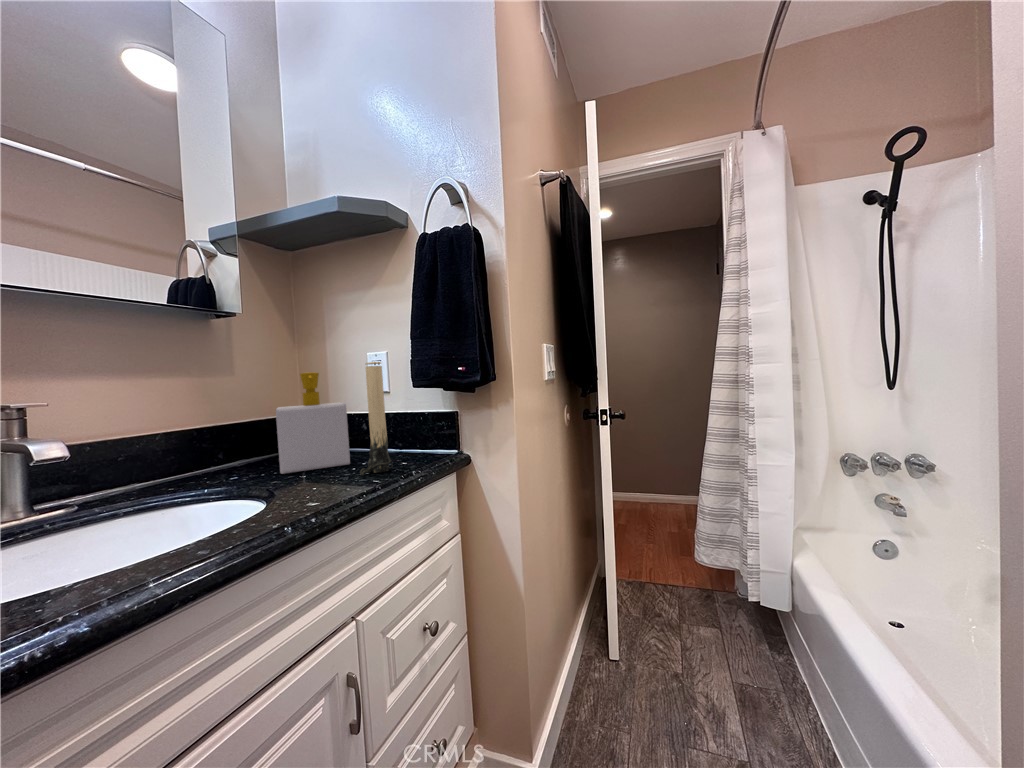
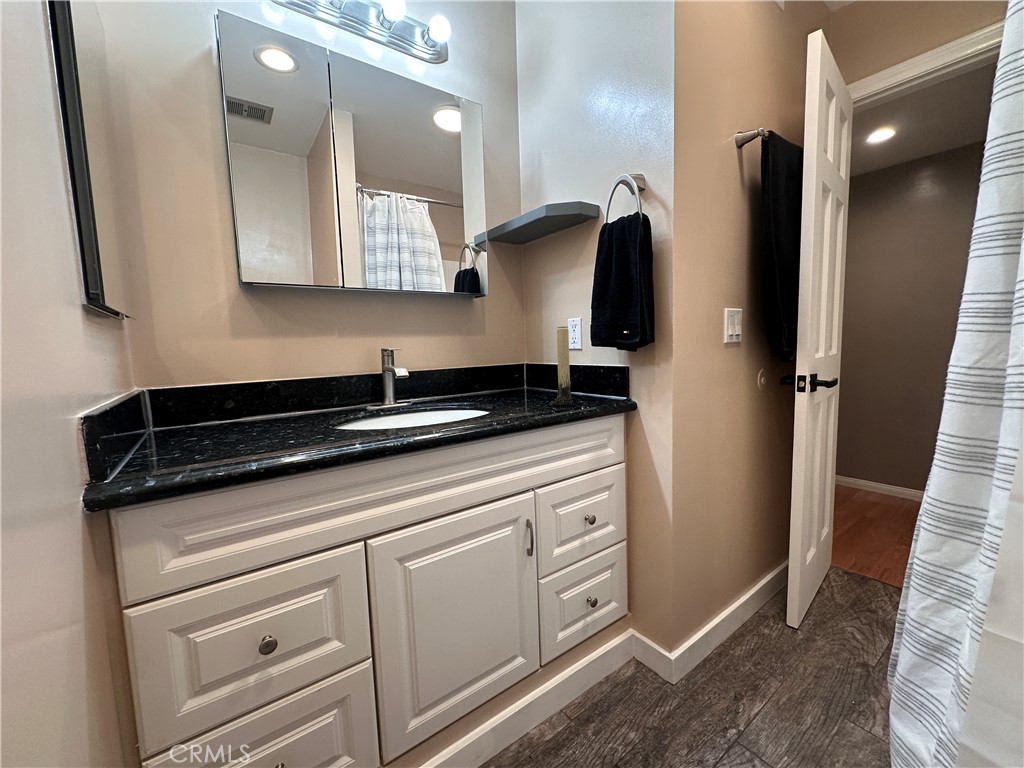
soap bottle: present [276,372,350,474] -> none [505,334,550,400]

